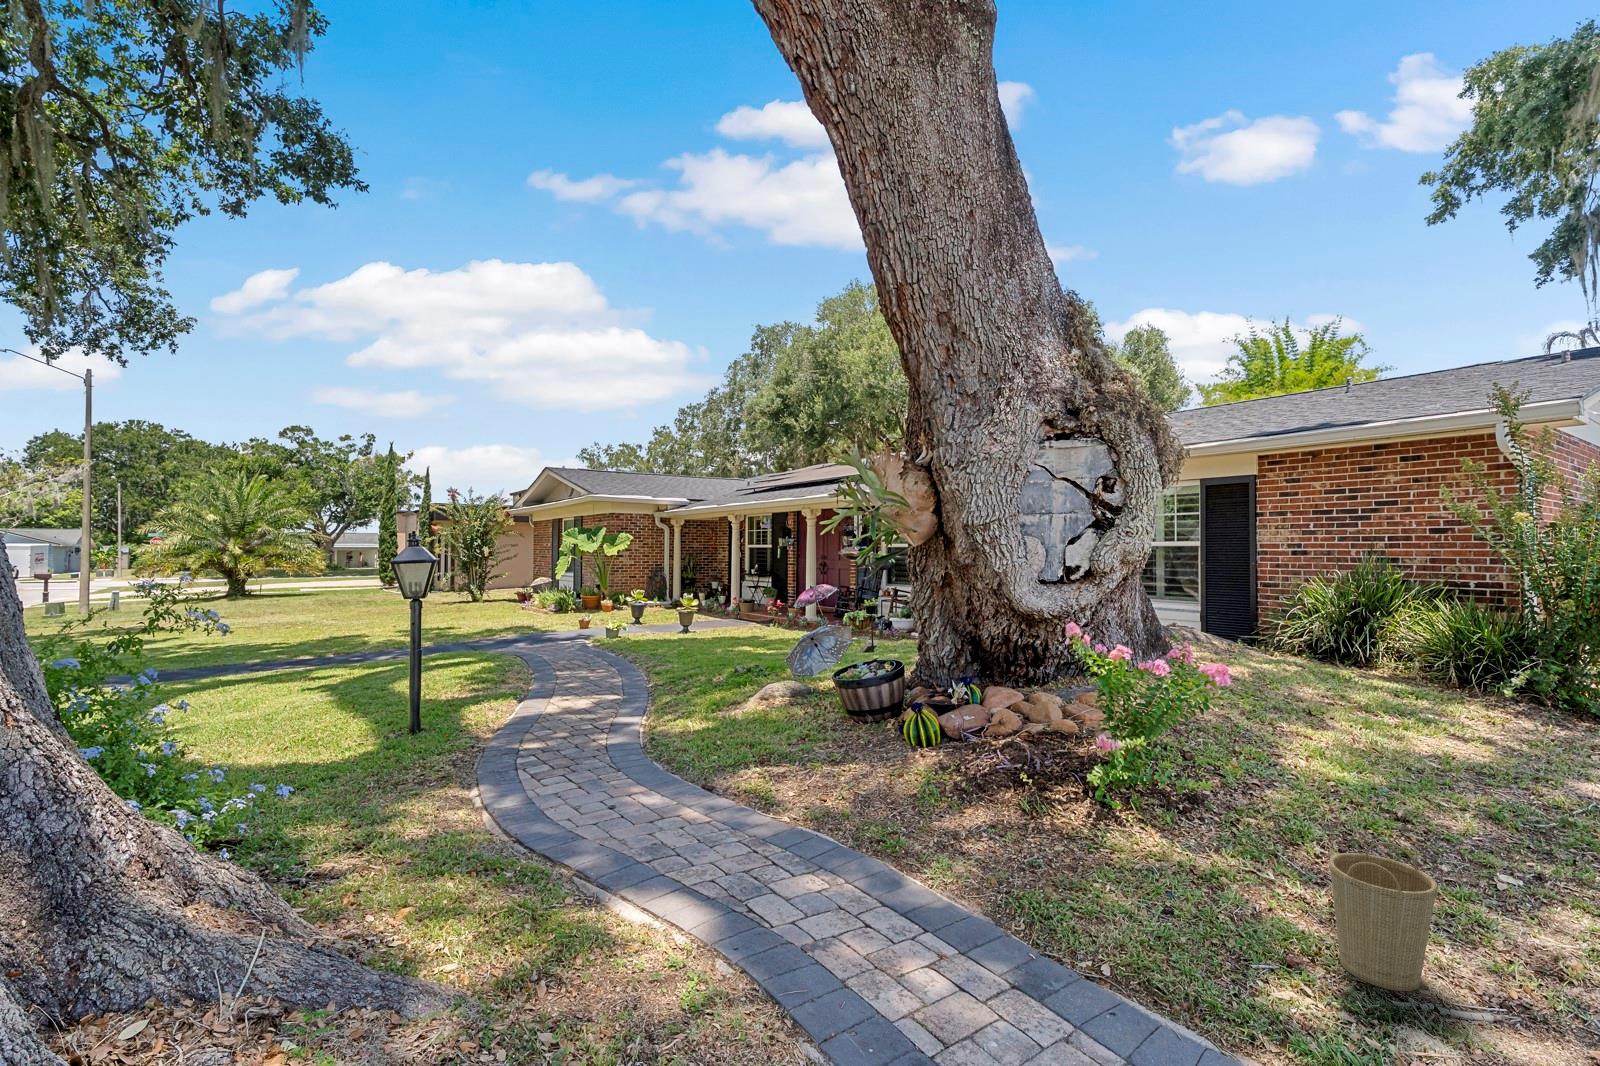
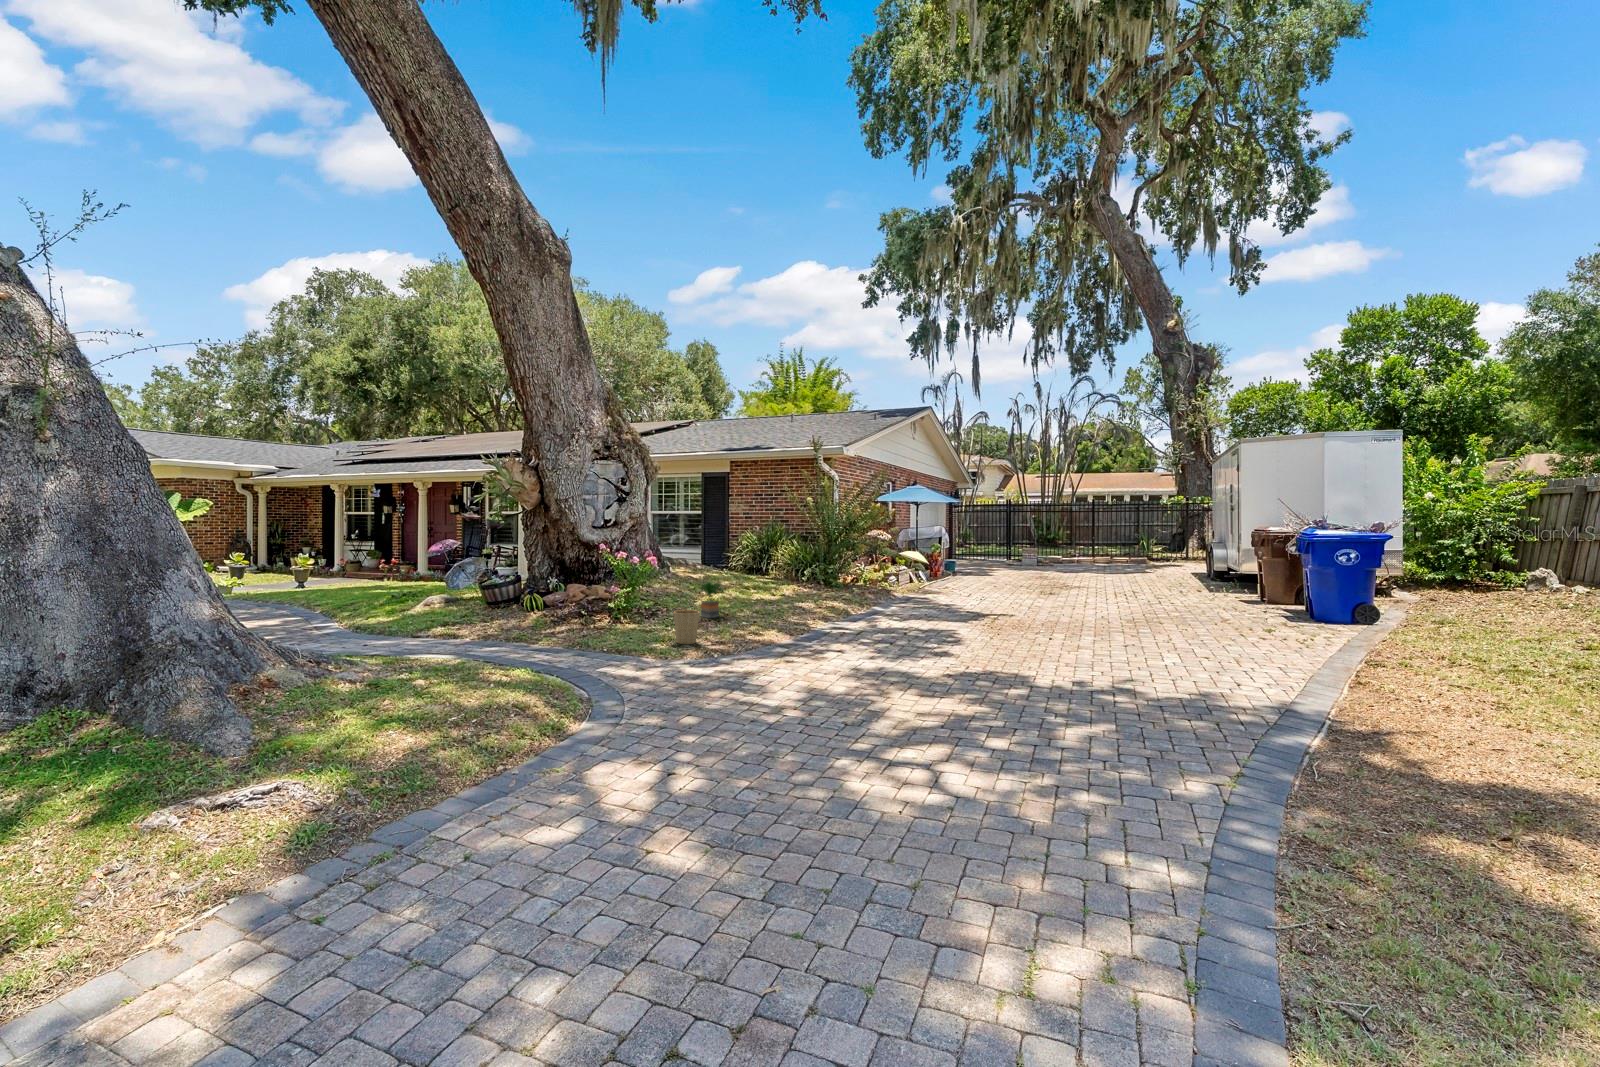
potted tree: none [1332,726,1409,829] -> present [701,582,722,618]

